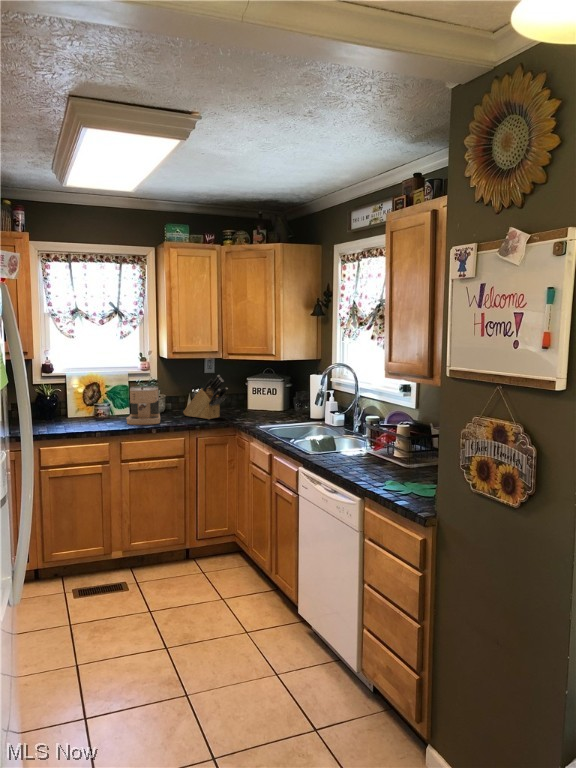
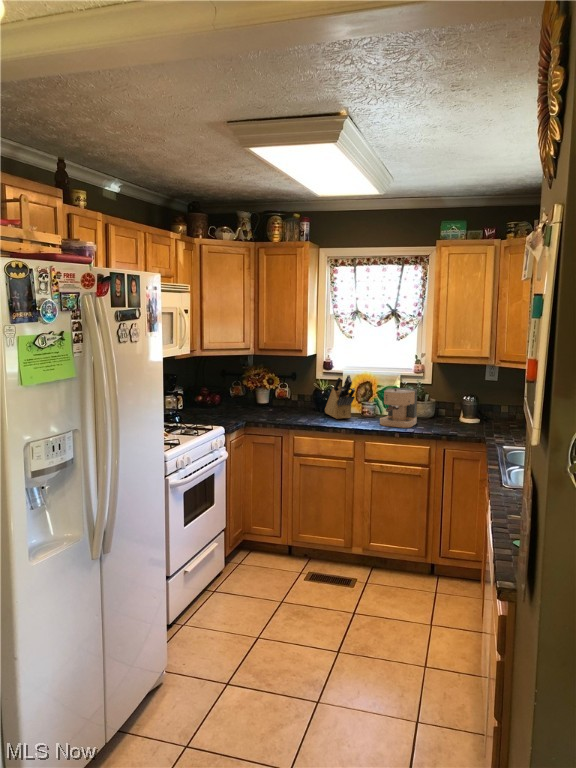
knife block: present [183,375,228,419] -> present [325,375,355,419]

